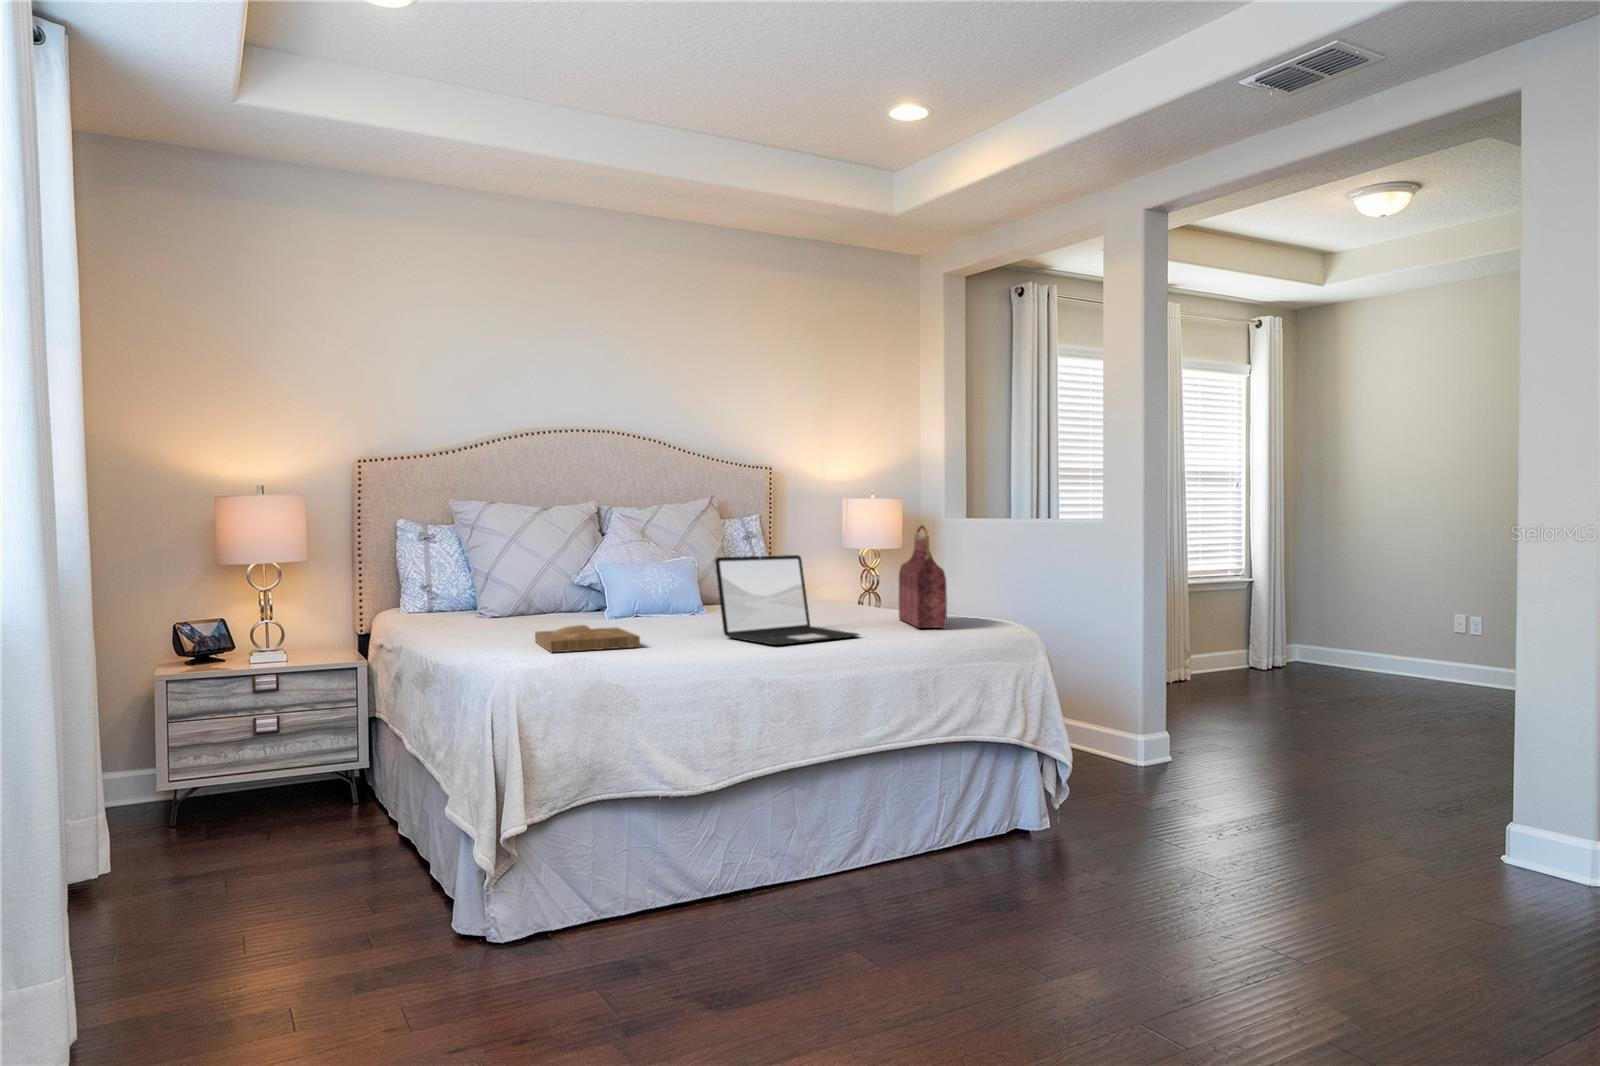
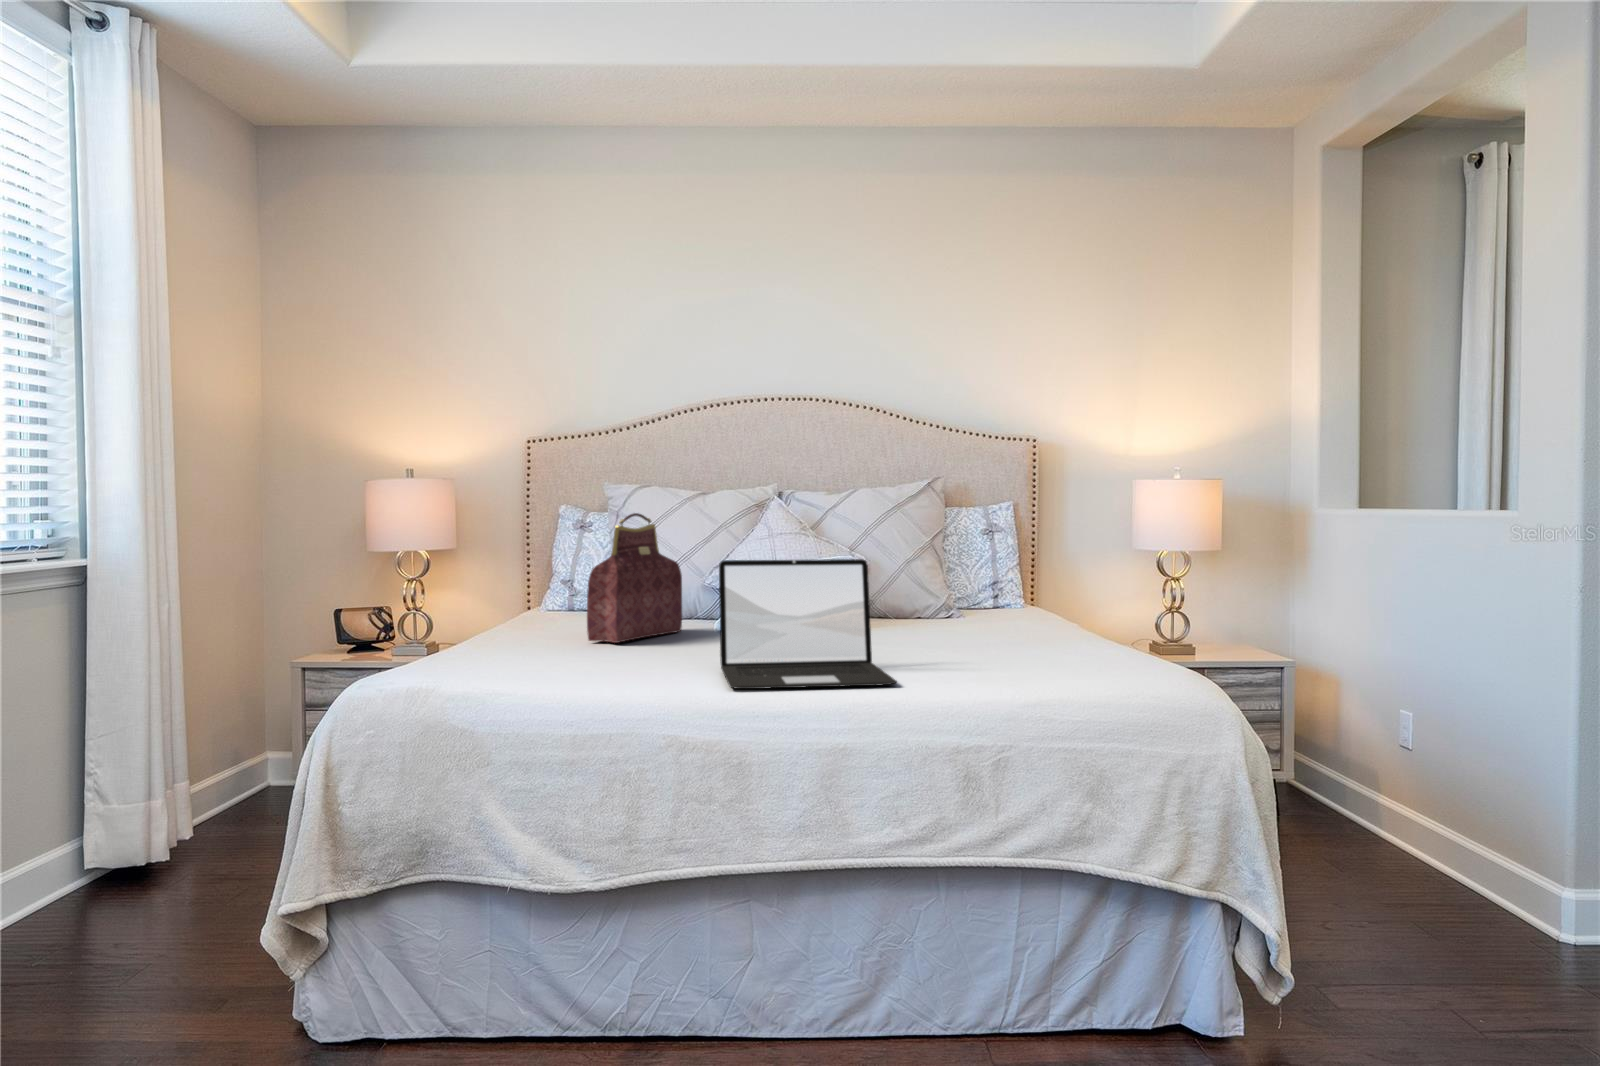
handbag: present [899,526,947,628] -> present [587,513,682,643]
tray: present [535,625,640,652] -> none [471,642,611,675]

